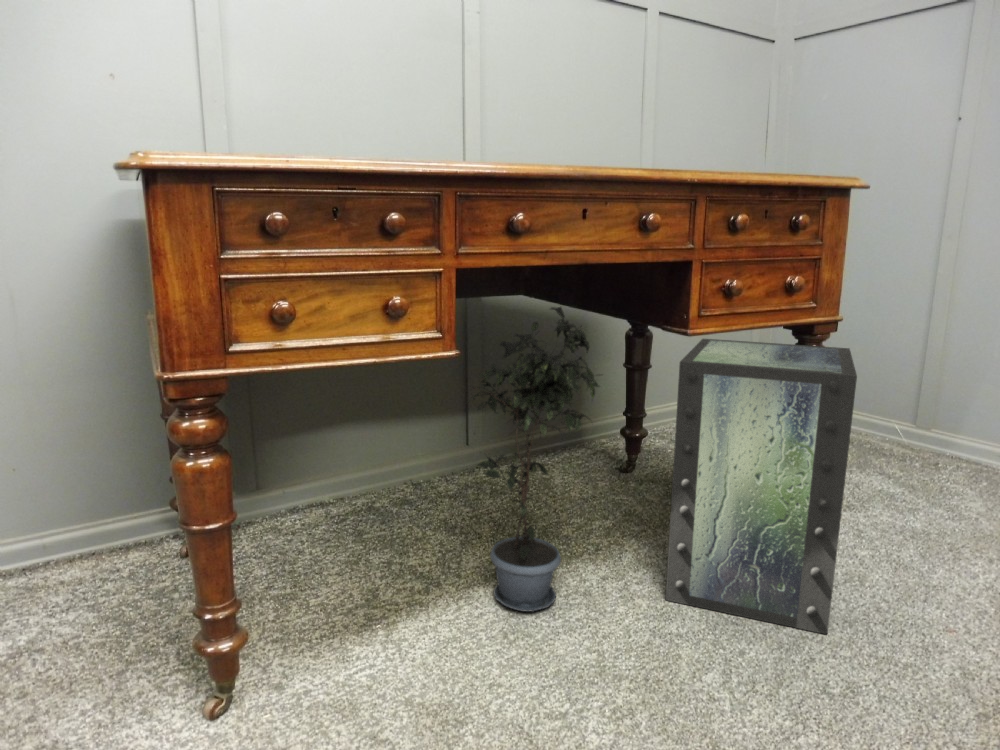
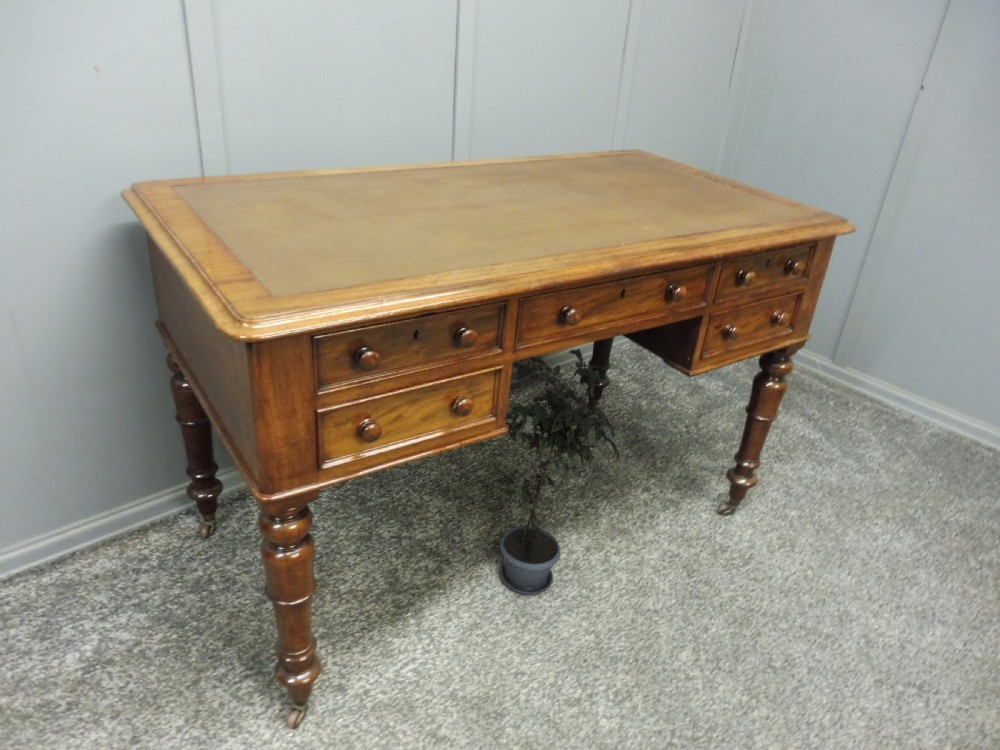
storage box: present [666,339,857,634] -> none [641,343,828,605]

